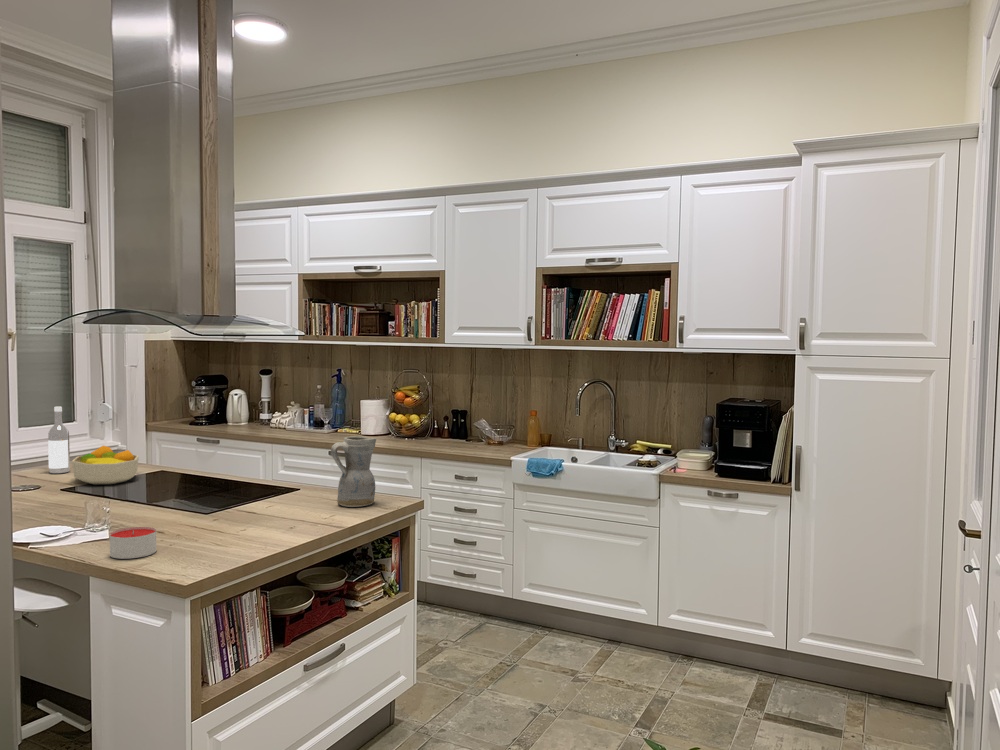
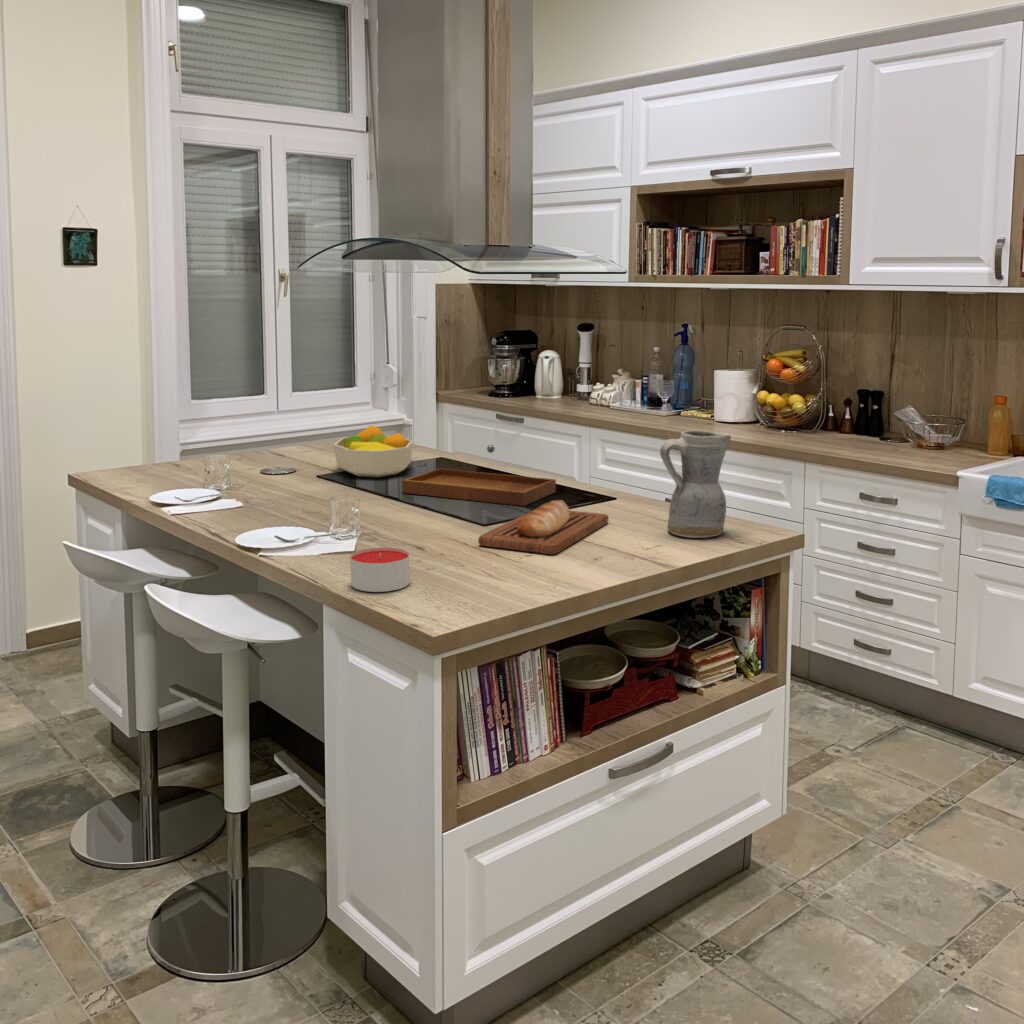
wine bottle: present [48,406,70,474] -> none [311,372,336,458]
tray: none [135,455,255,496] -> present [402,445,556,506]
bread loaf: none [204,489,296,524] -> present [478,500,608,555]

